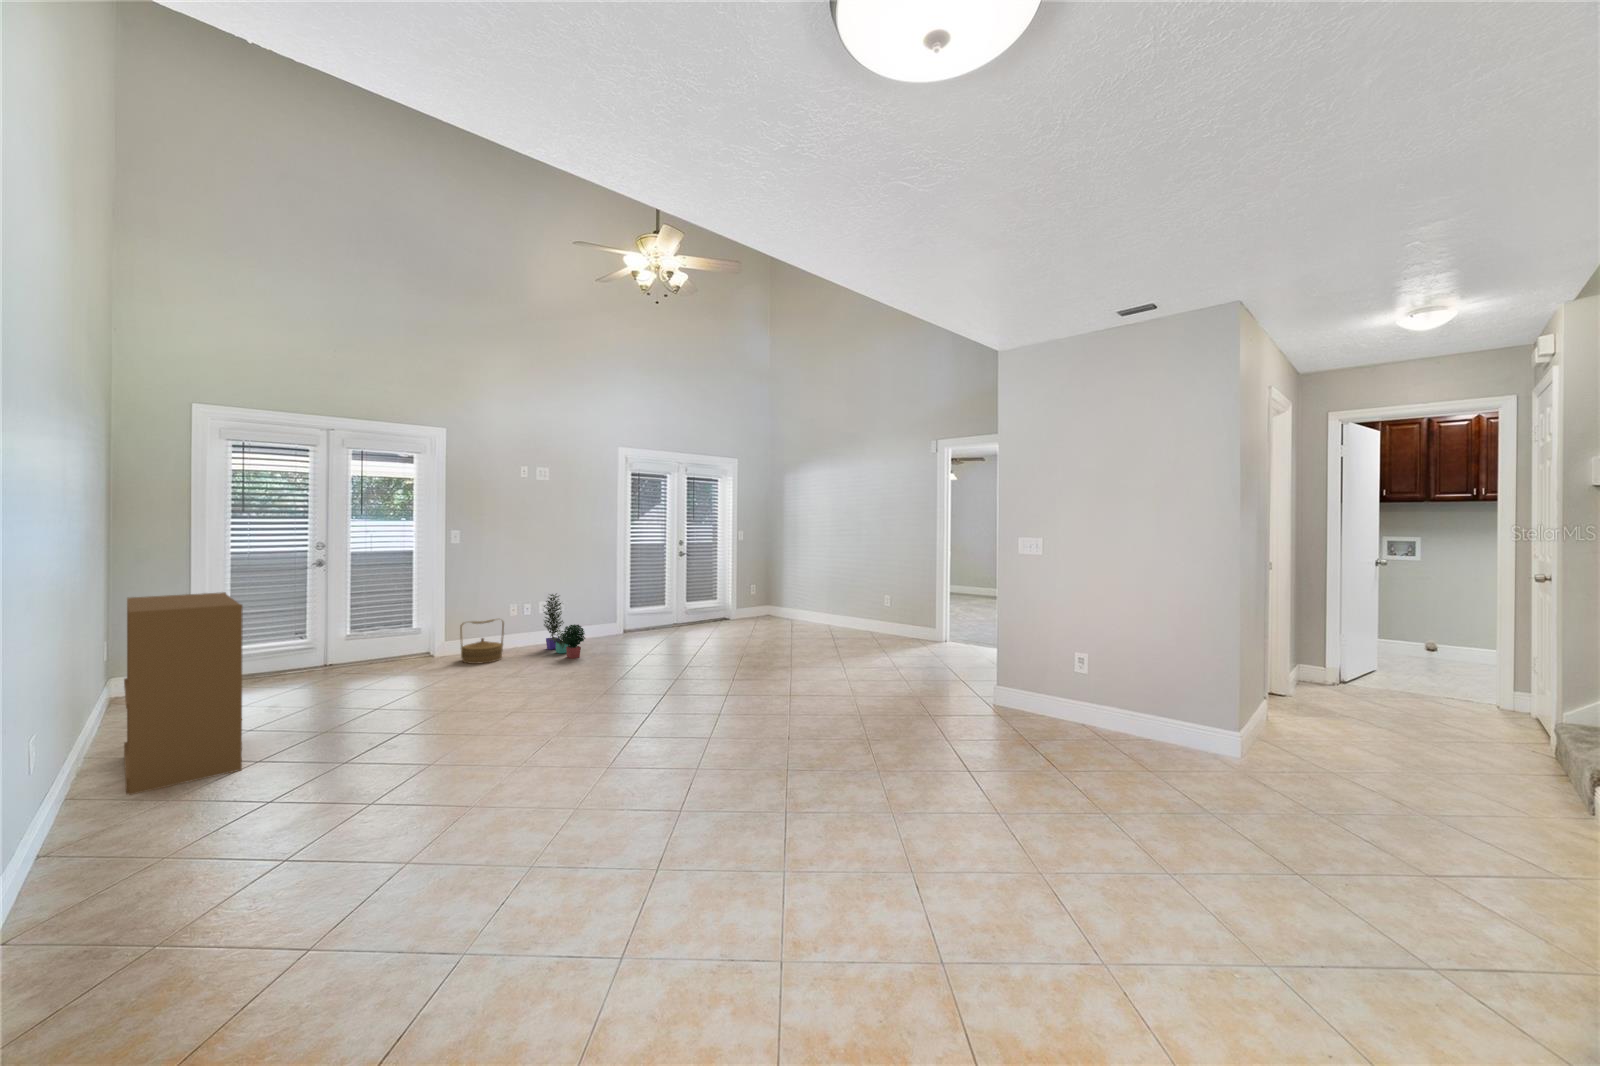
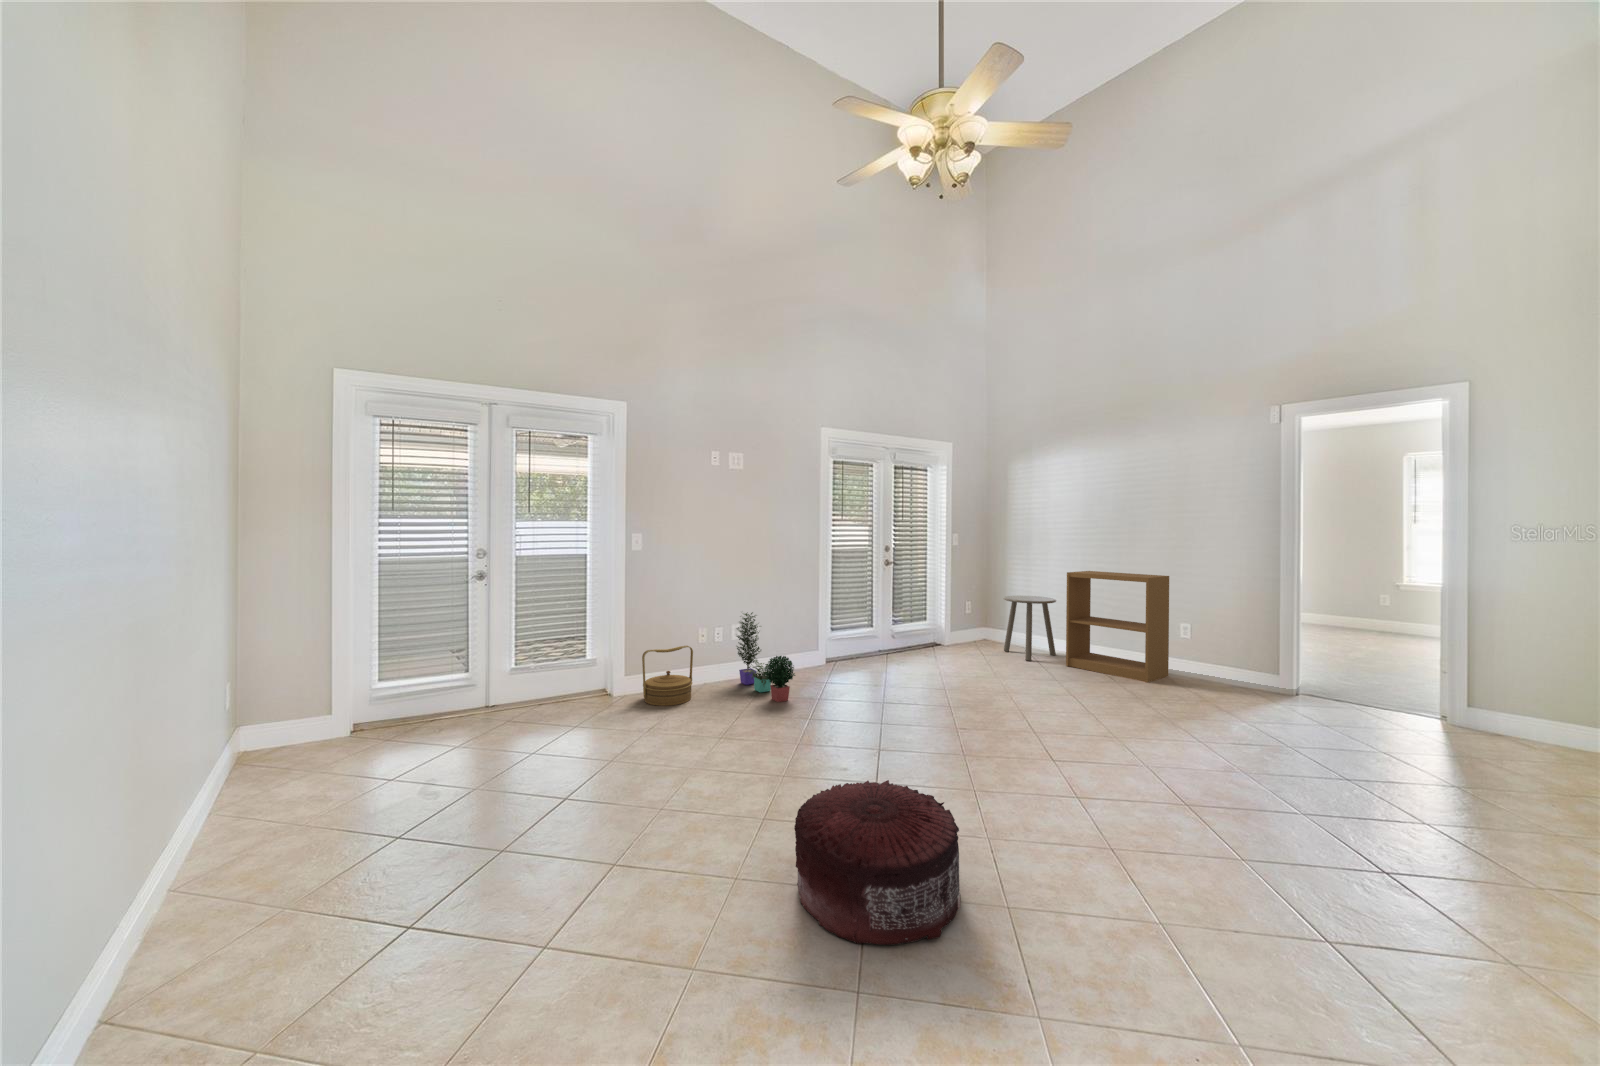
side table: none [771,581,809,629] -> present [1003,596,1056,661]
bookshelf: present [124,592,243,795] -> present [1066,571,1169,683]
pouf: none [532,678,629,747] -> present [794,780,960,945]

